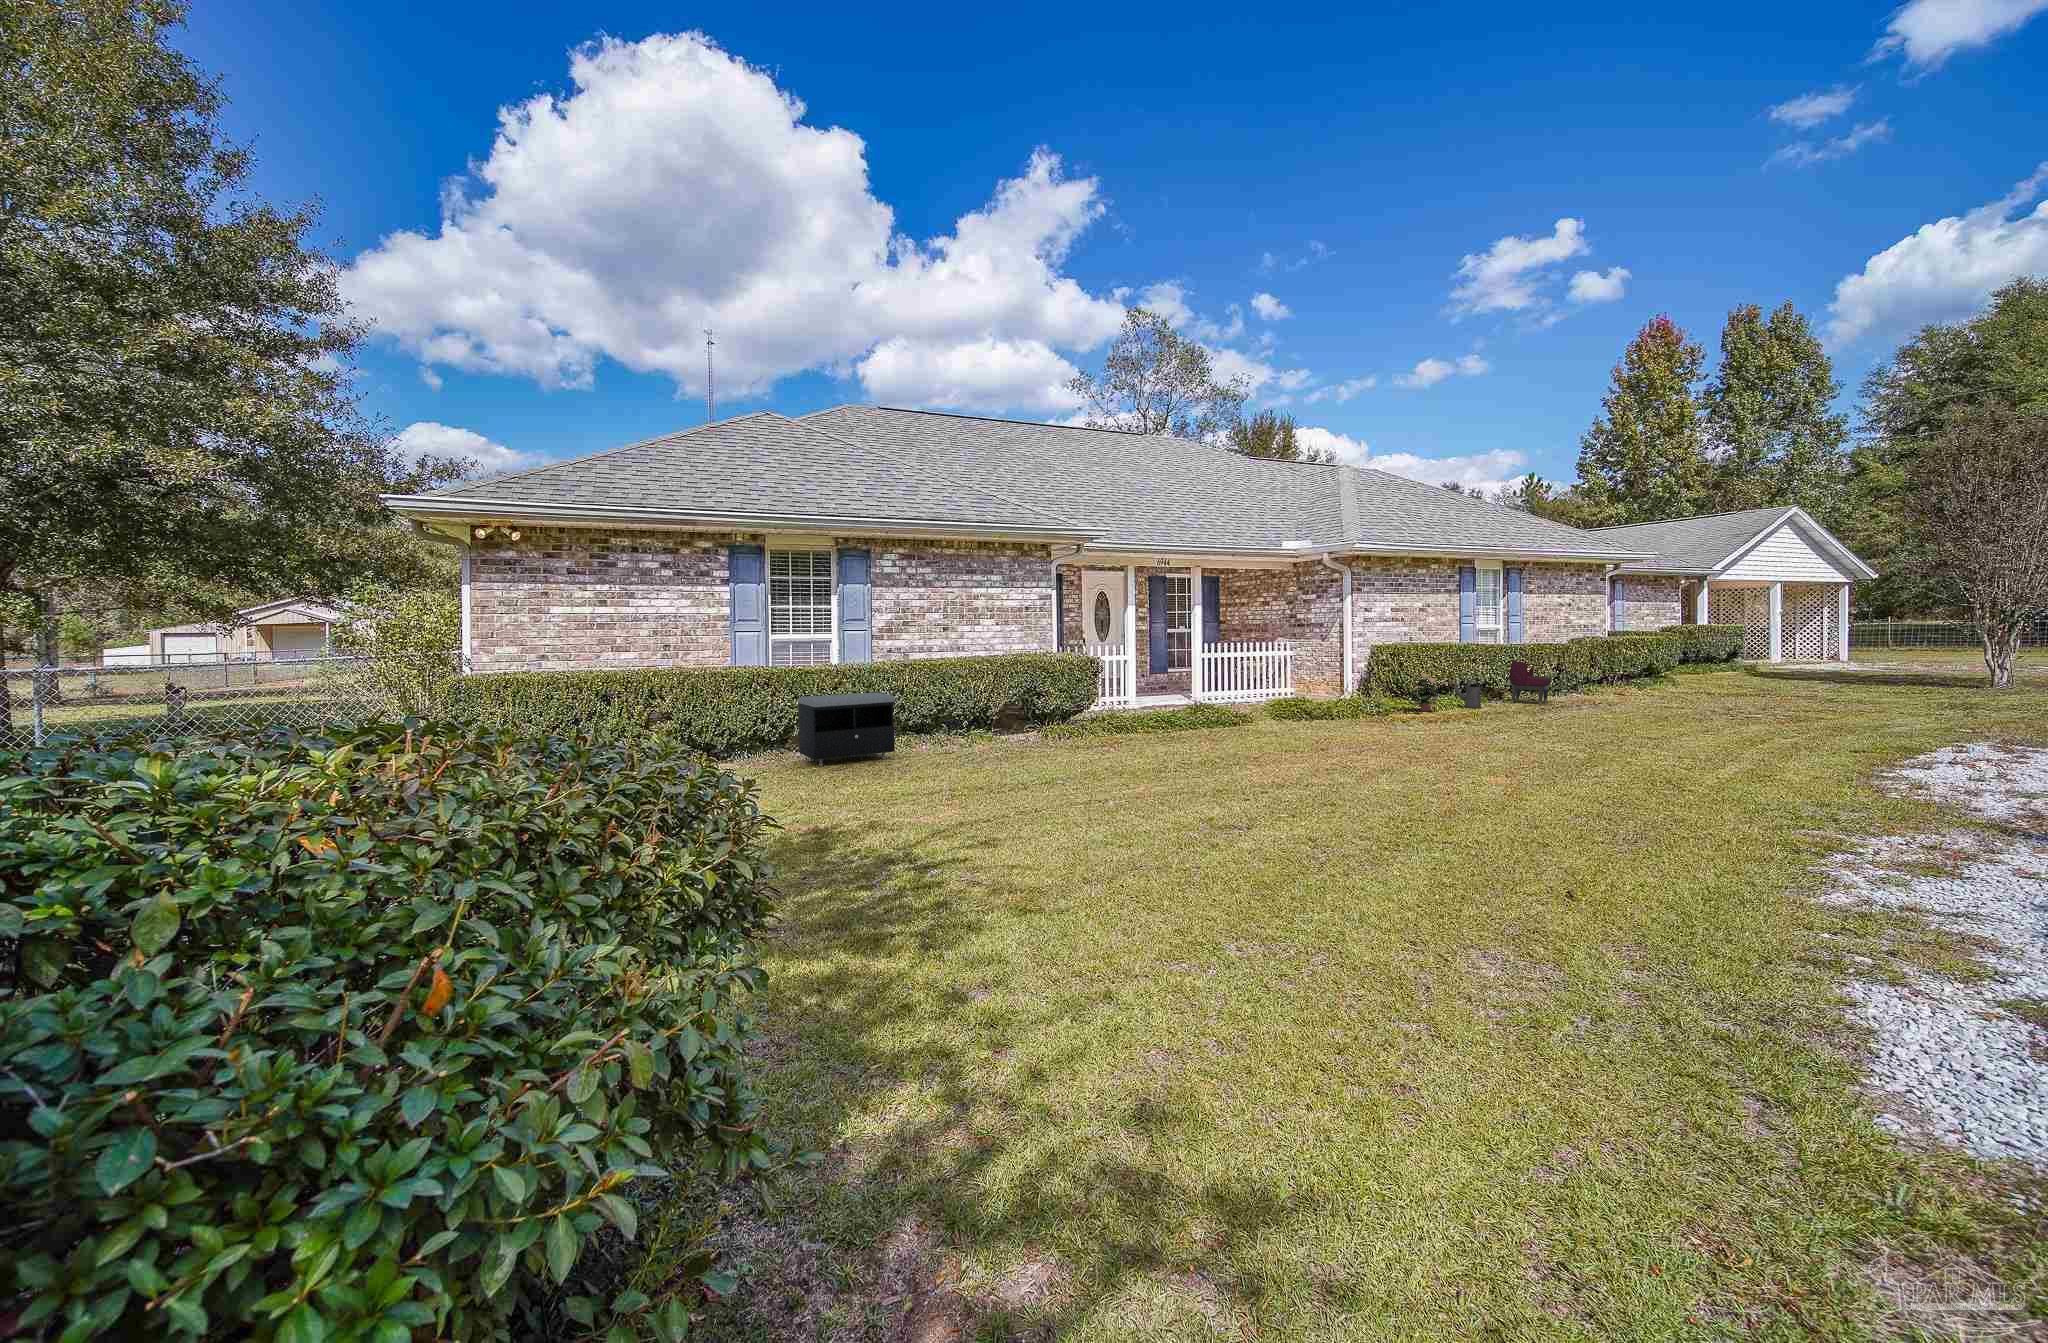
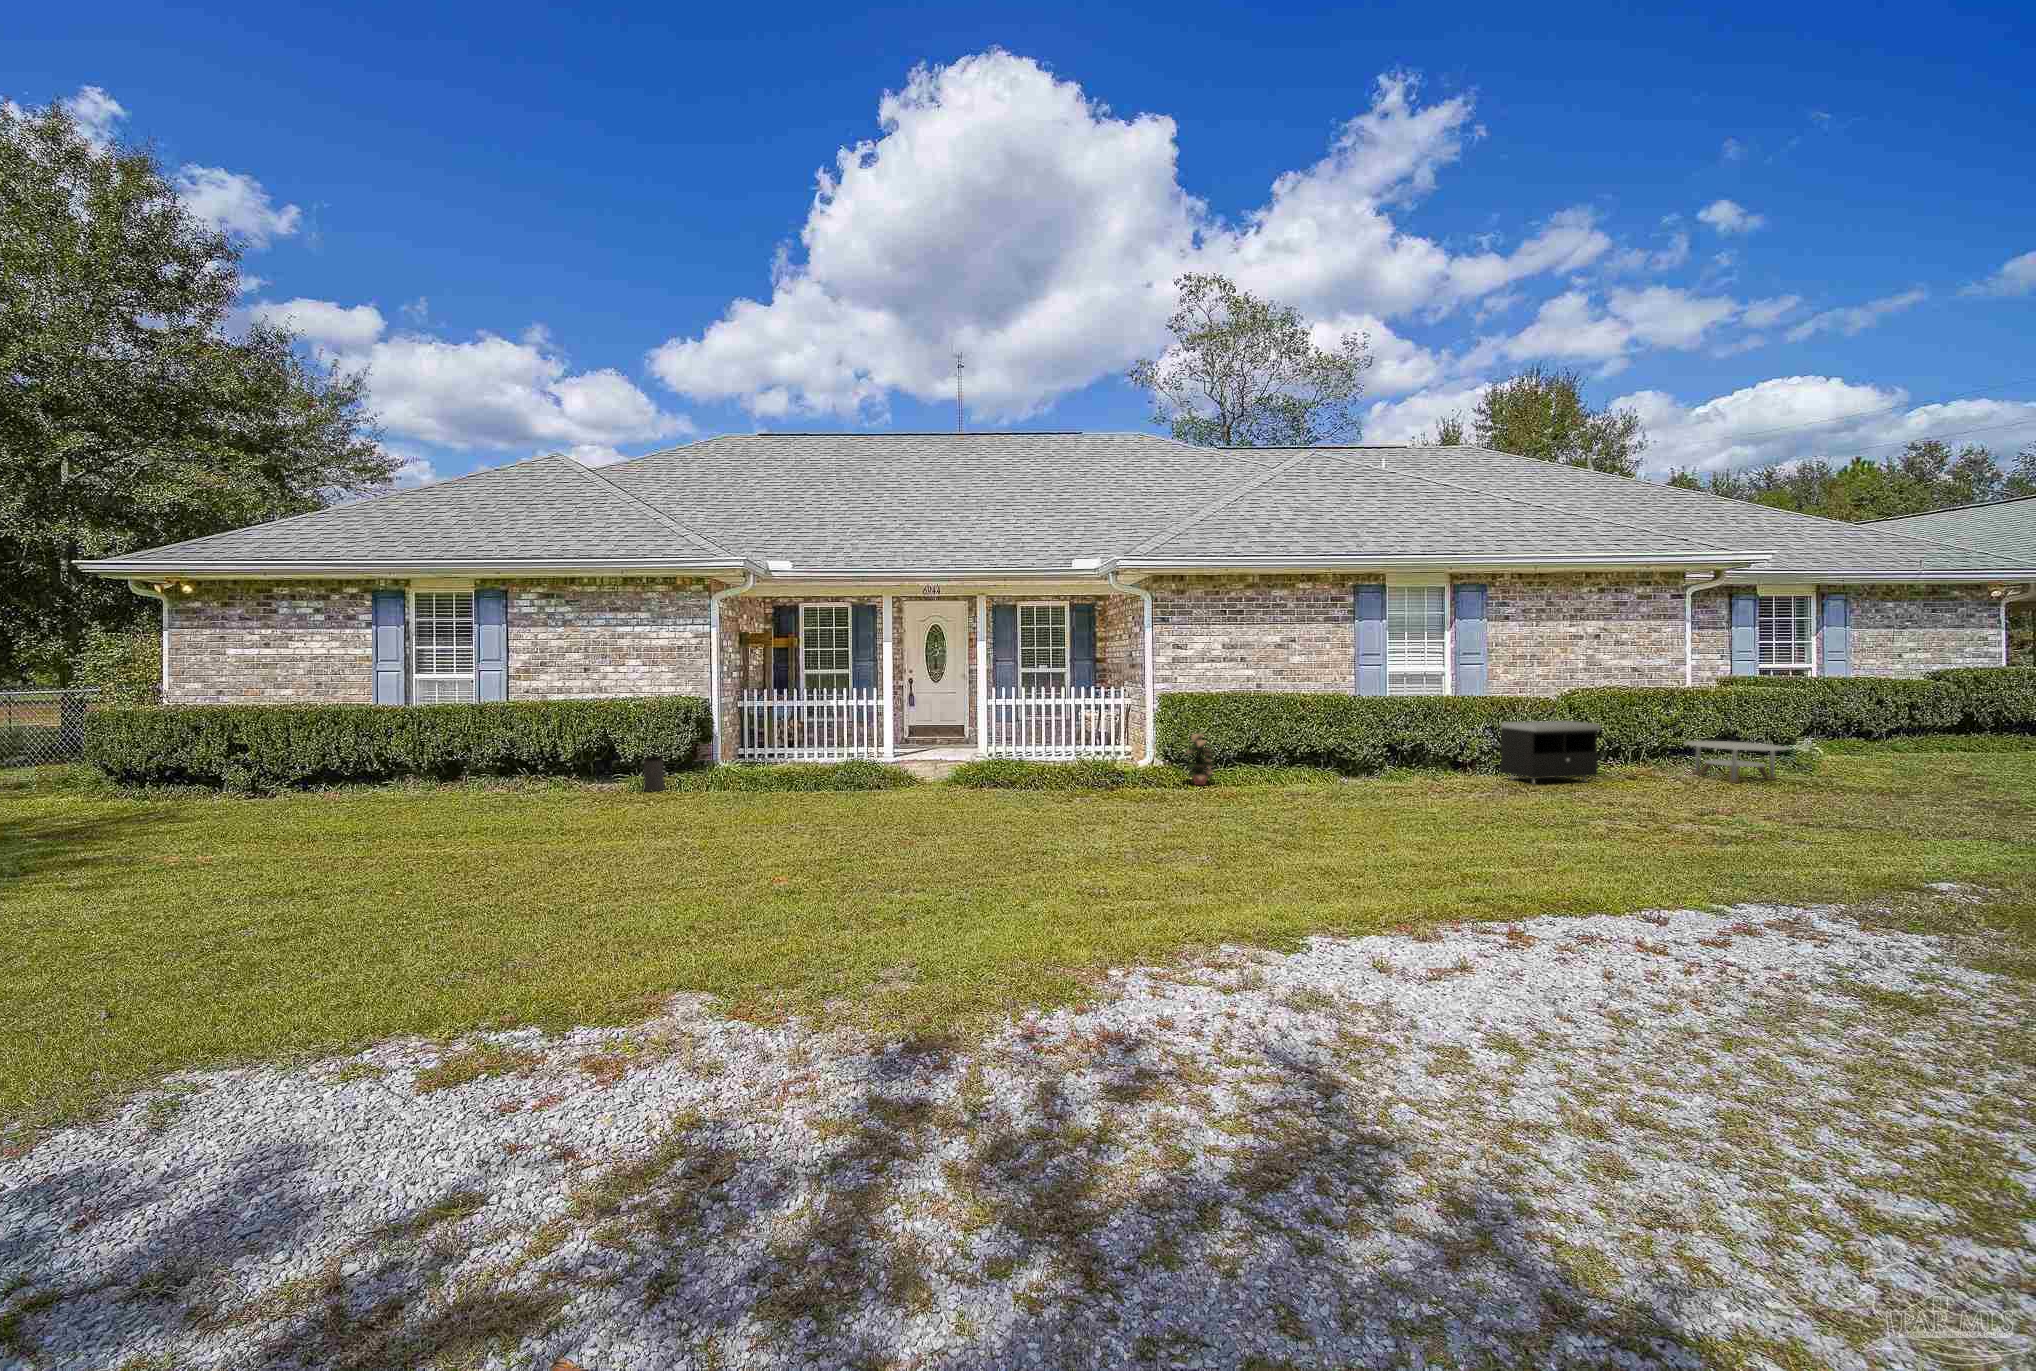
chair: present [1509,661,1551,705] -> none [1380,717,1450,787]
round table: none [1620,670,1685,694] -> present [1685,741,1789,783]
watering can: present [1454,678,1485,708] -> present [643,755,665,791]
storage bench: present [798,692,895,766] -> present [1500,721,1601,784]

